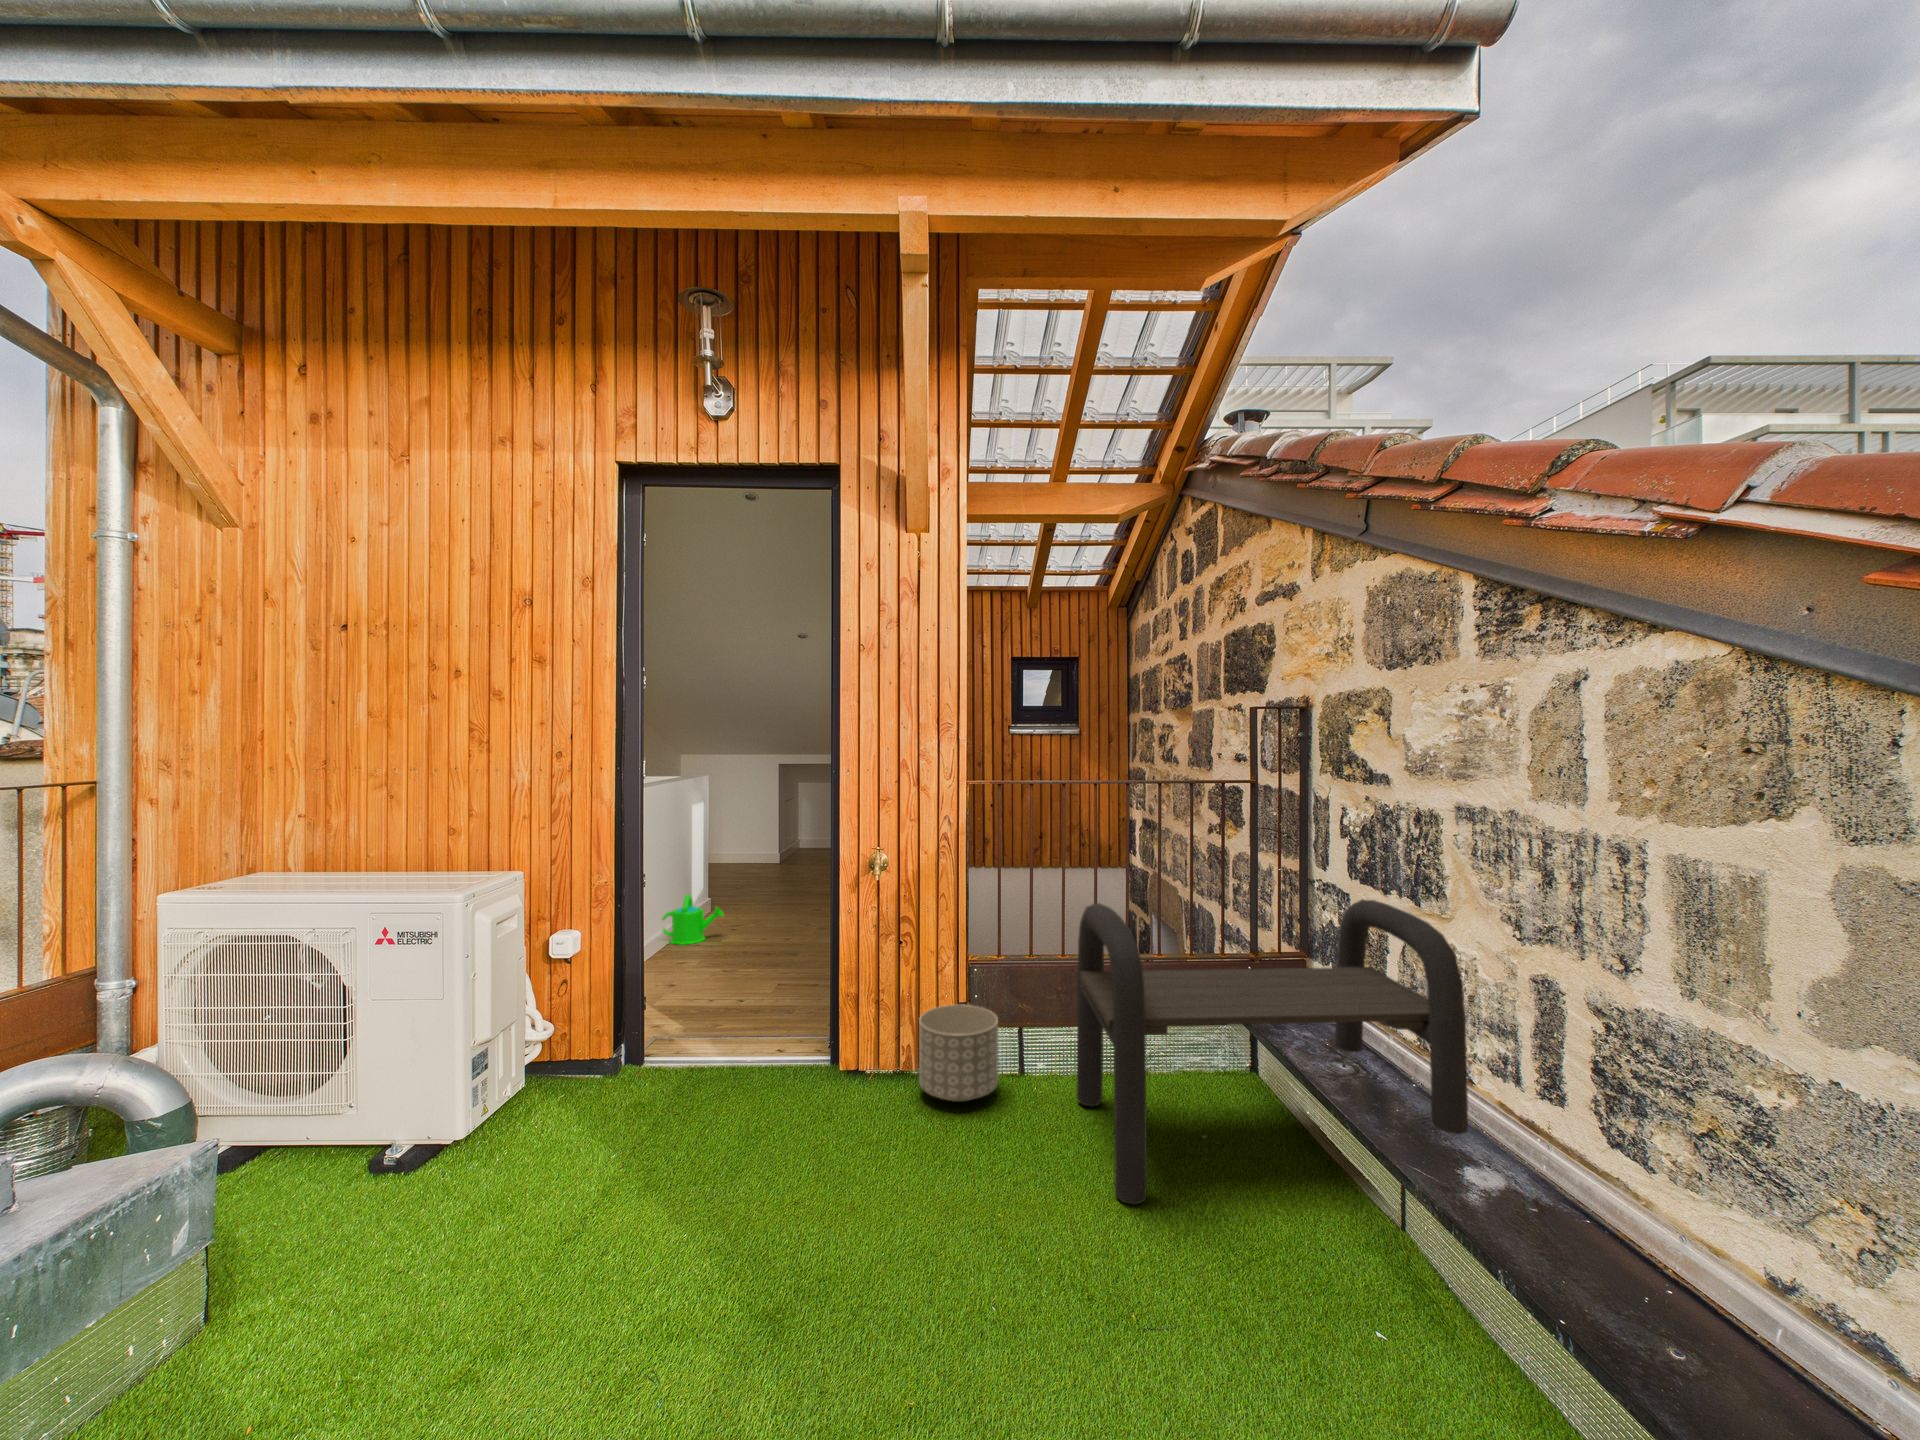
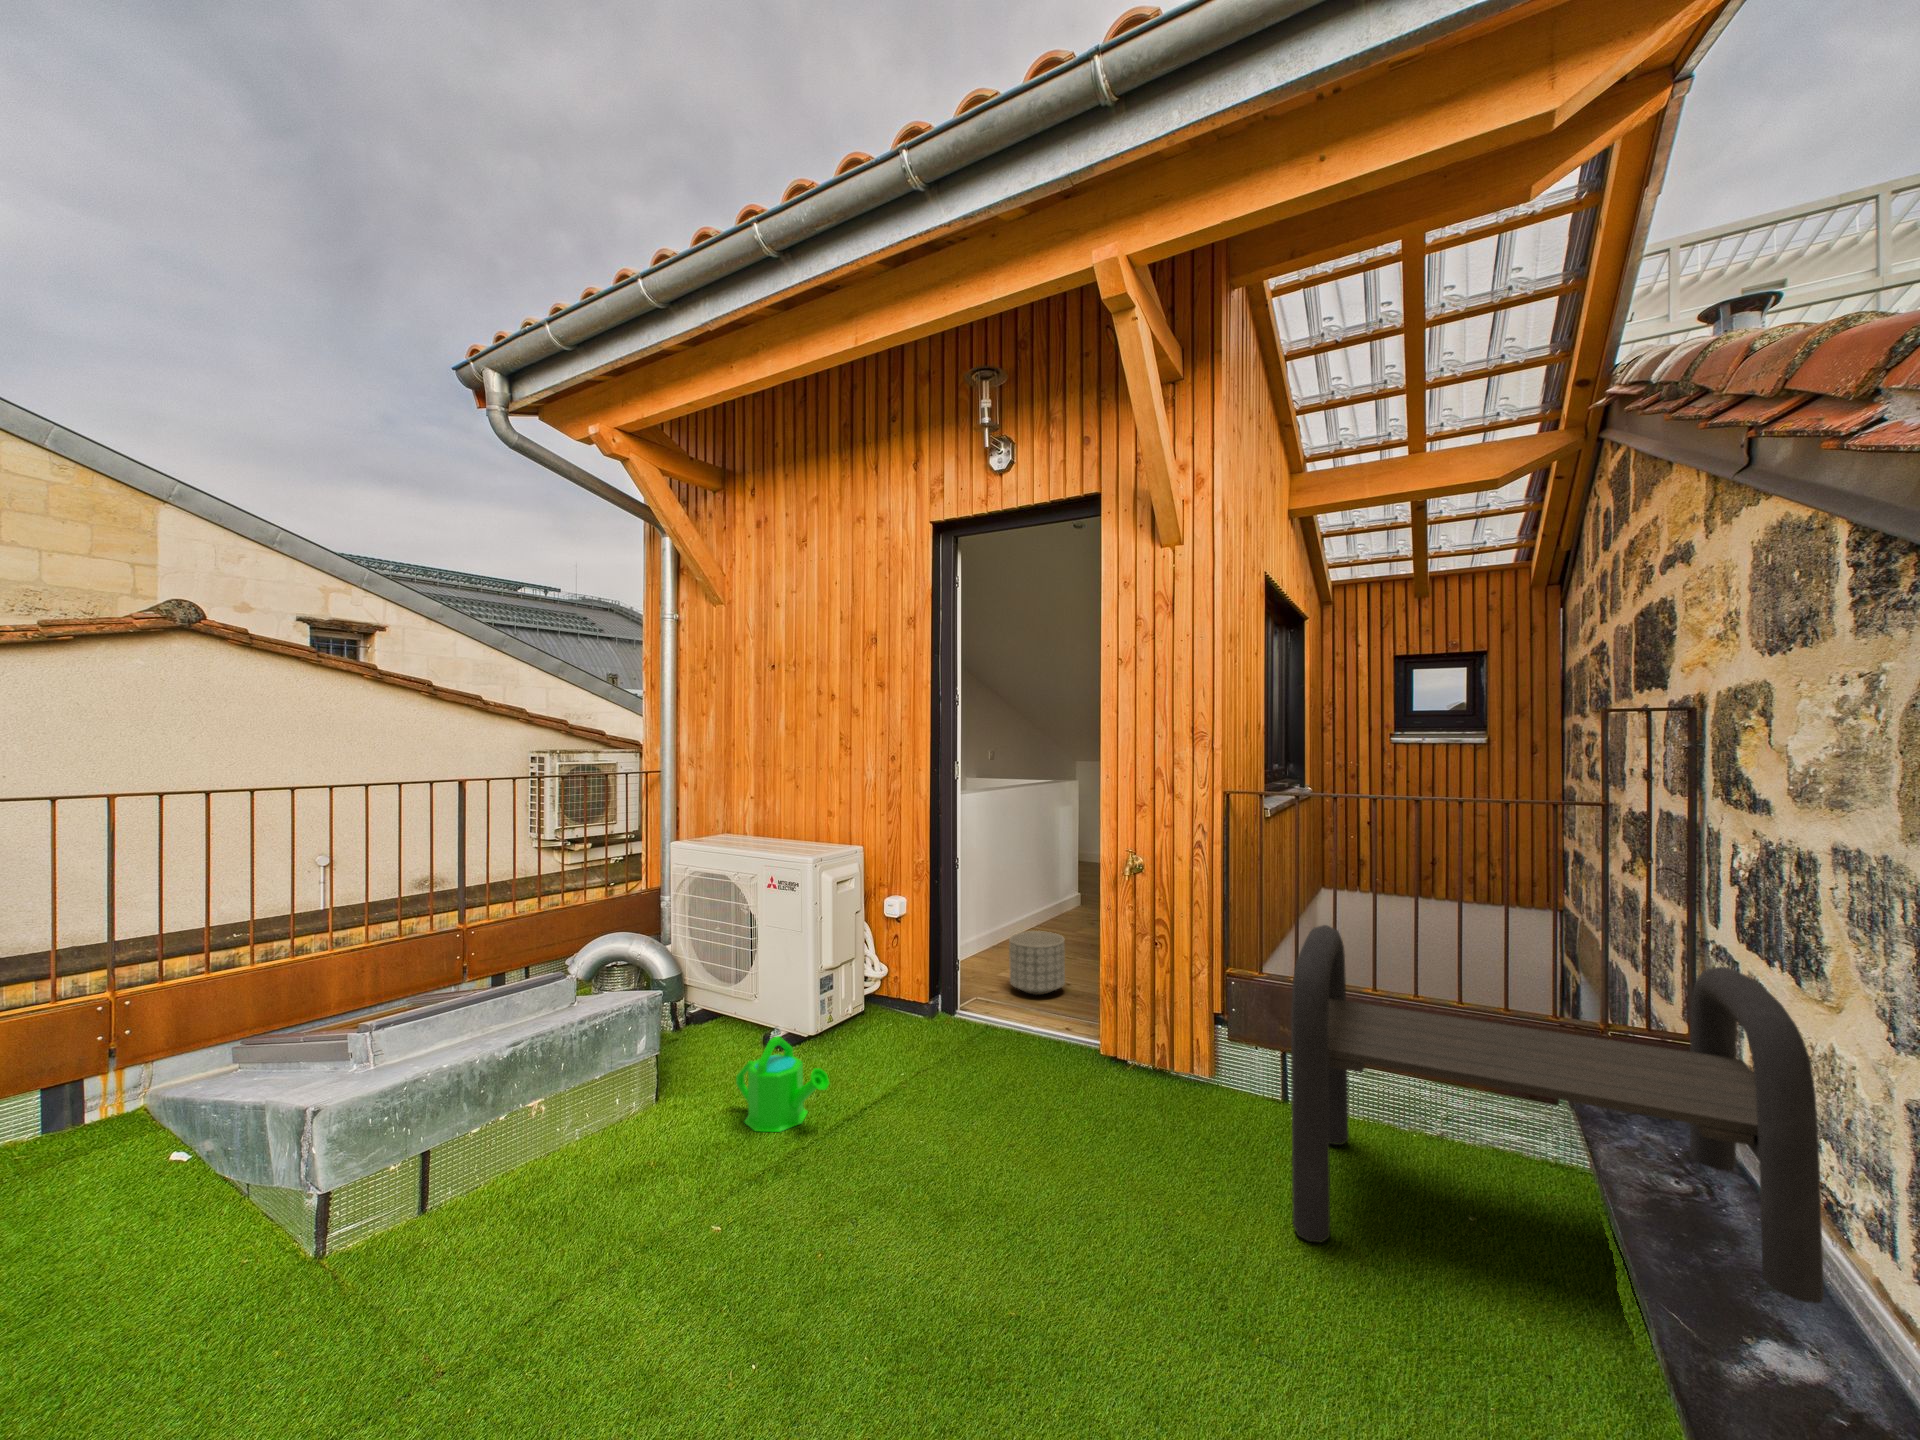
watering can: present [662,894,723,945] -> present [736,1036,829,1132]
planter: present [919,1005,998,1102] -> present [1009,931,1065,995]

